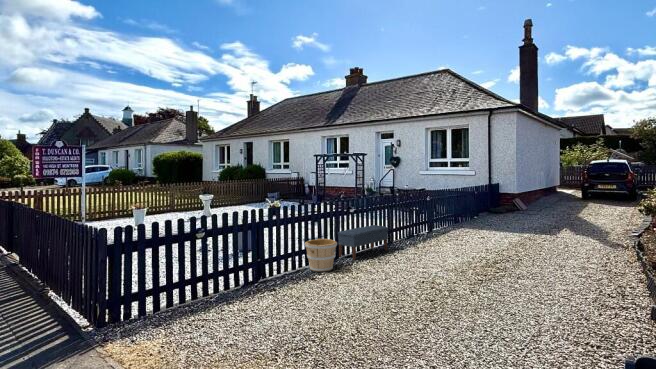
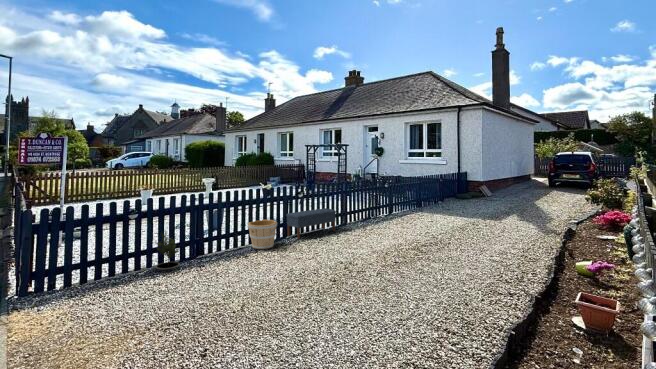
potted tree: none [219,250,249,296] -> present [156,232,180,270]

